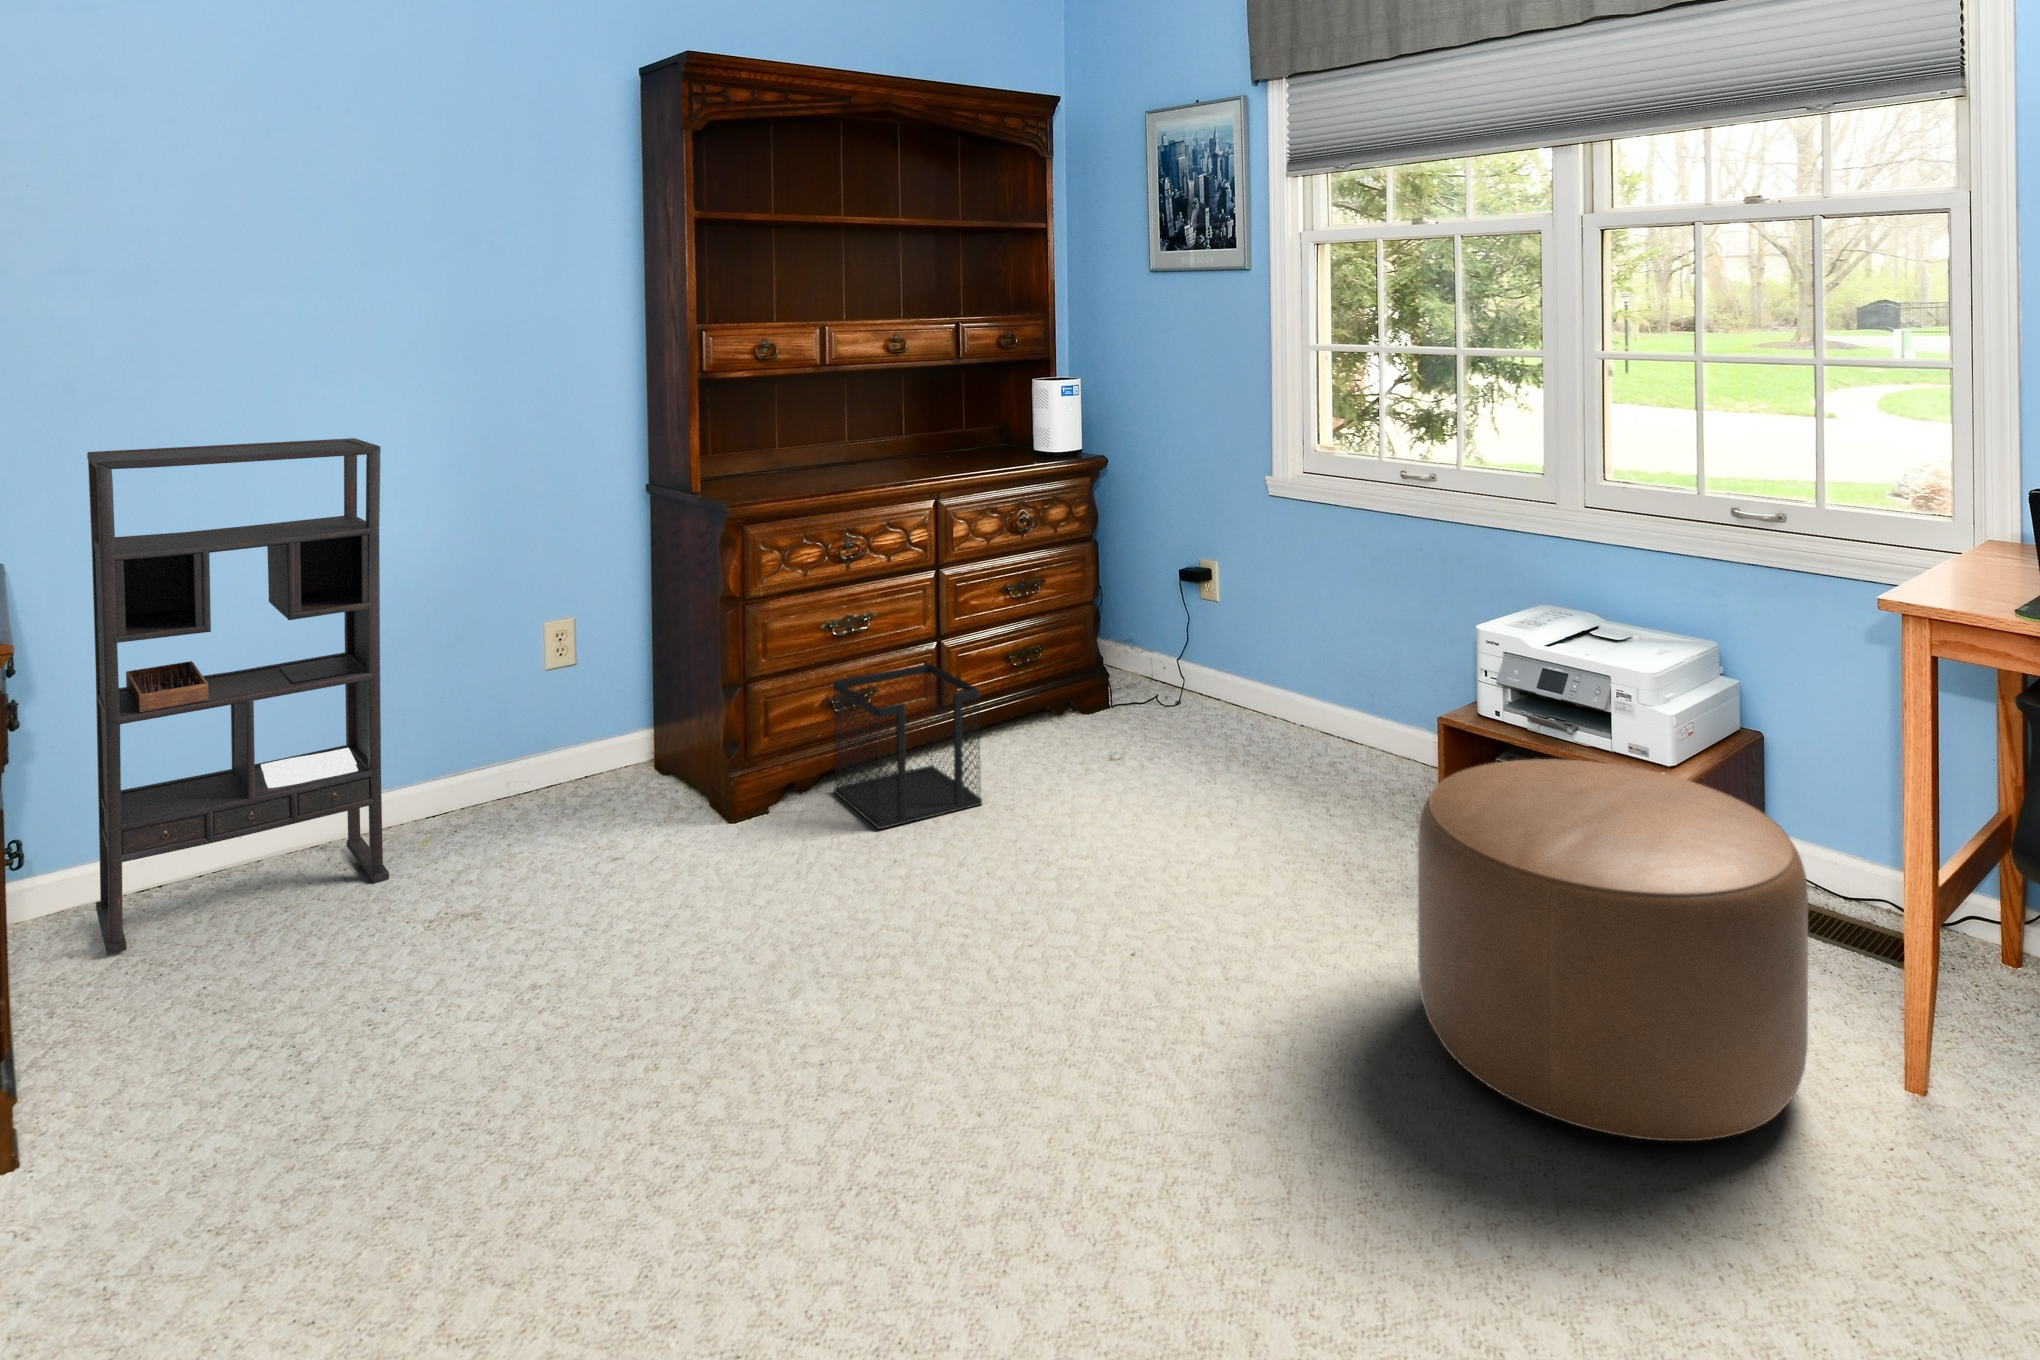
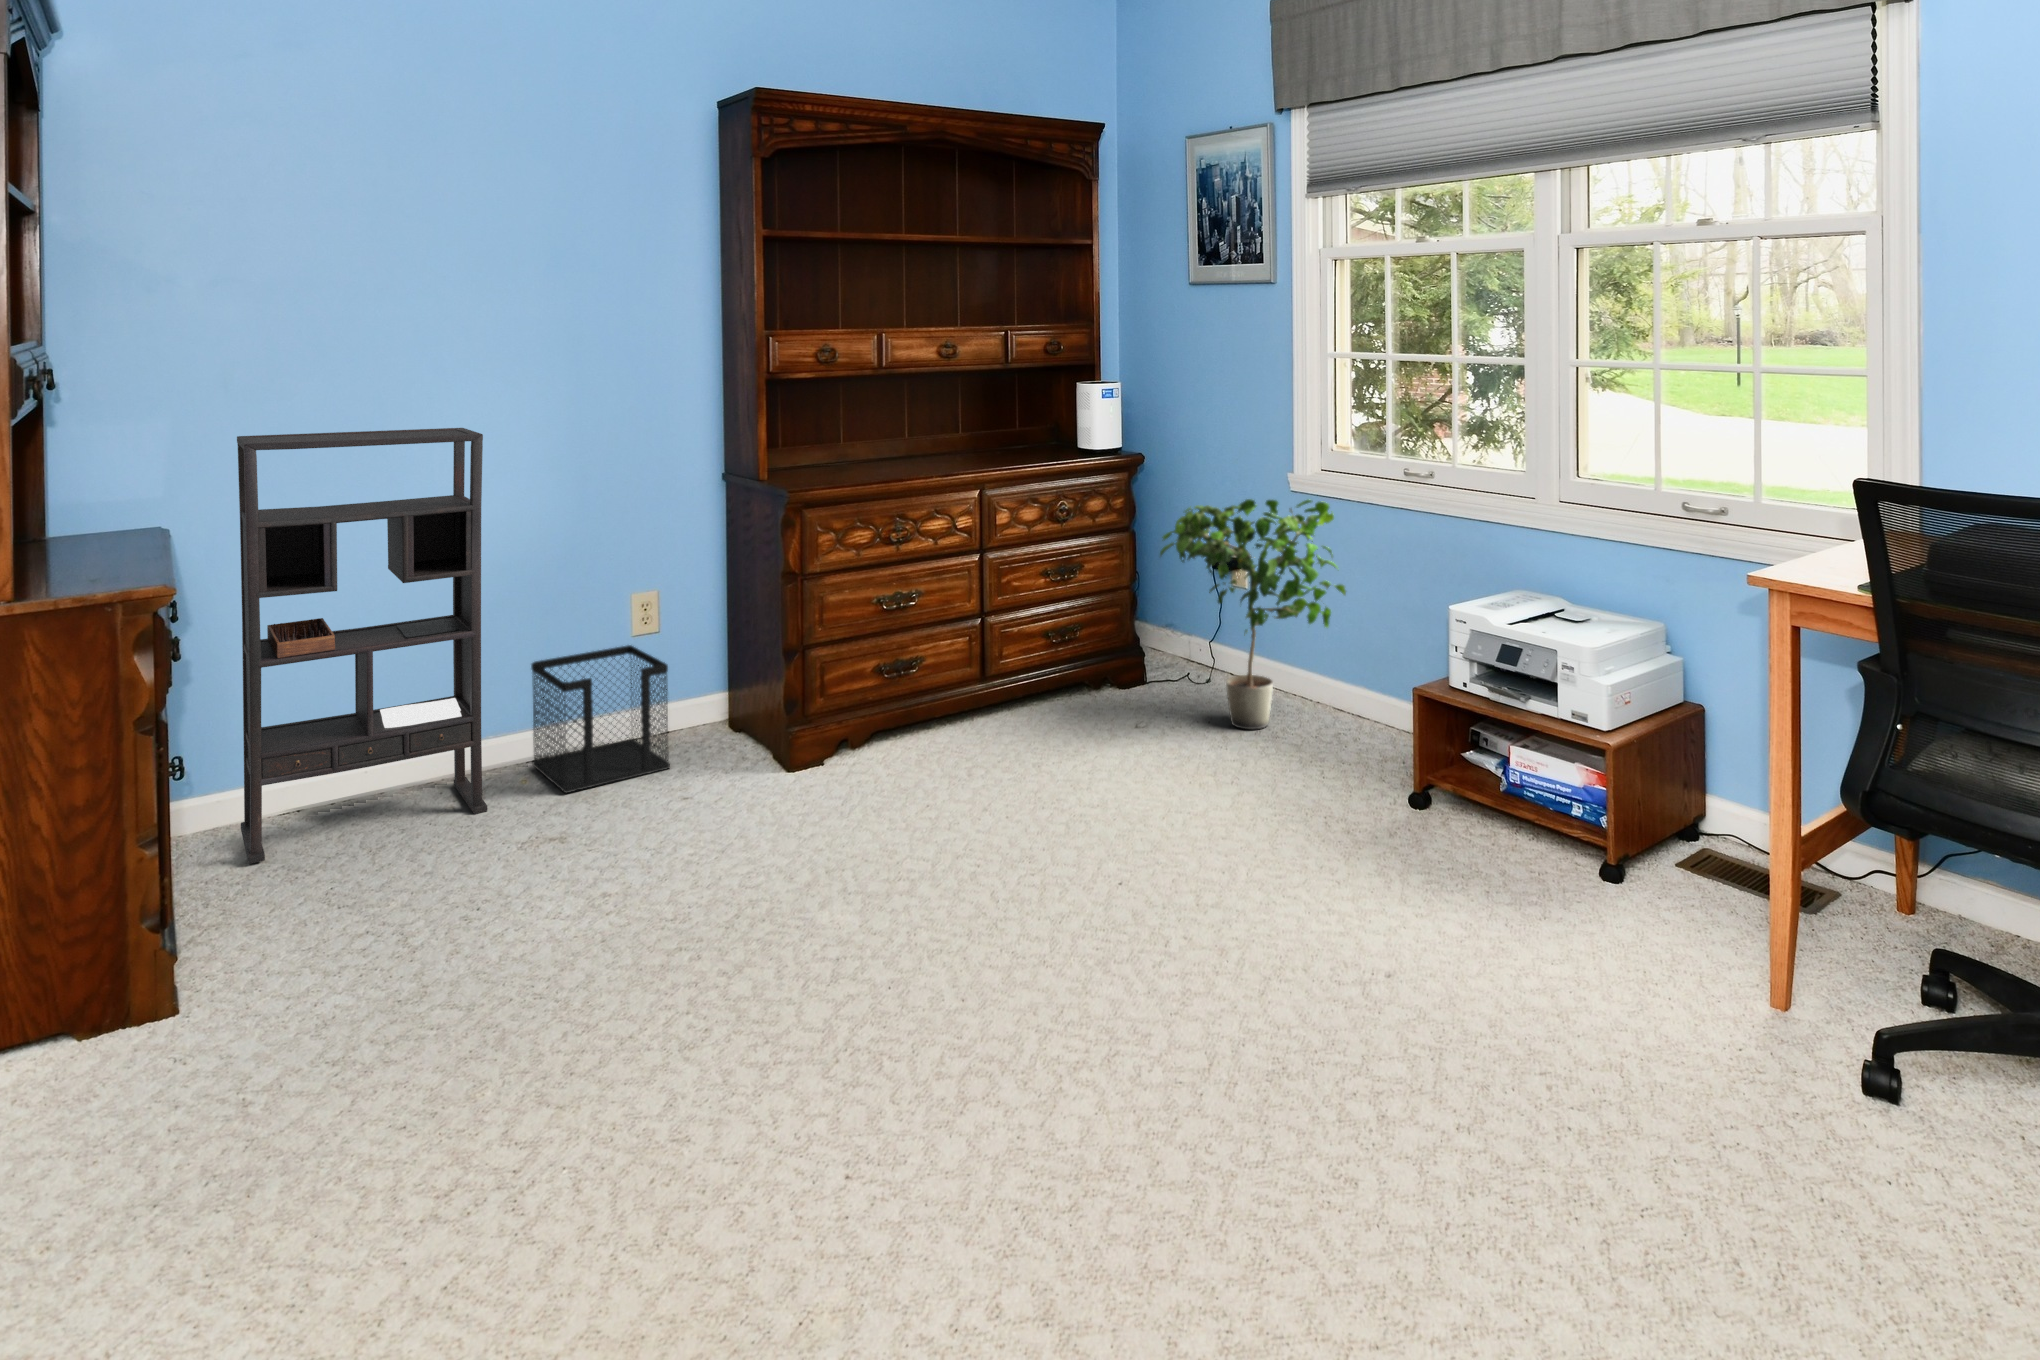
potted plant: none [1132,506,1335,758] -> present [1160,499,1346,729]
wastebasket: present [833,664,982,829] -> present [531,645,670,793]
ottoman: present [1418,759,1808,1141] -> none [1352,719,1680,1037]

